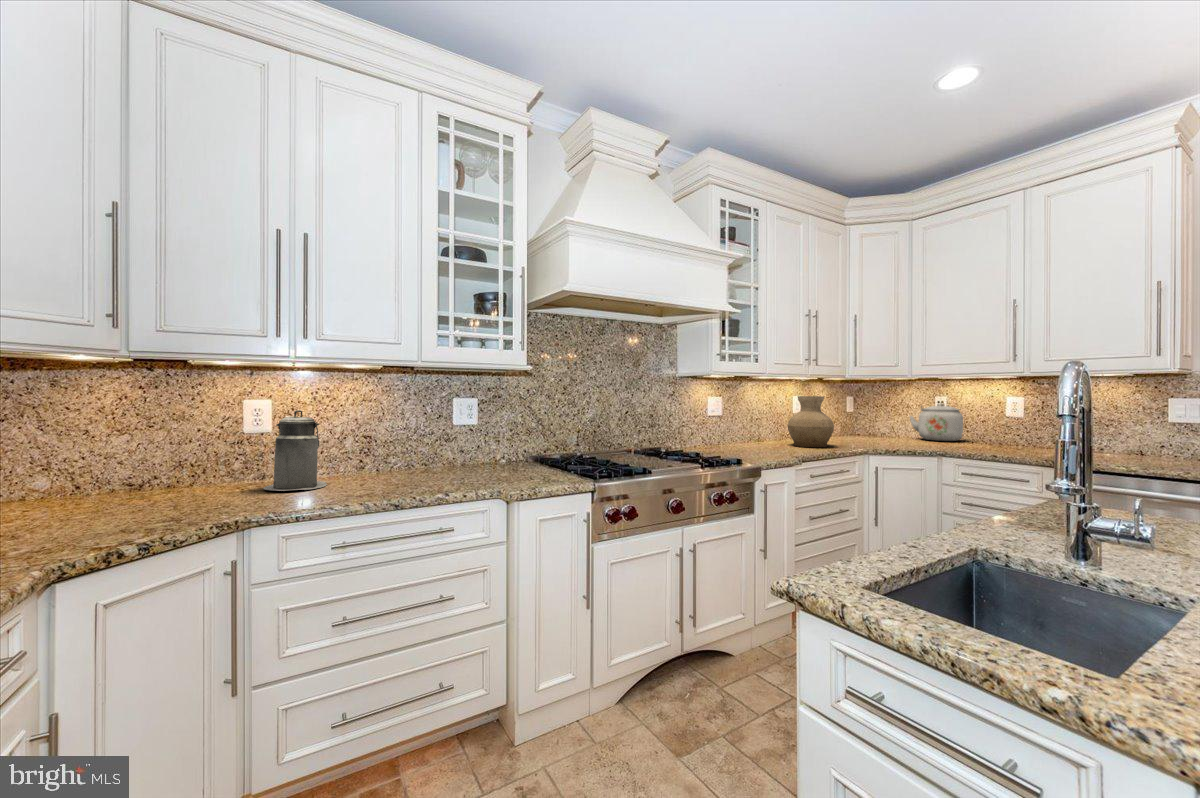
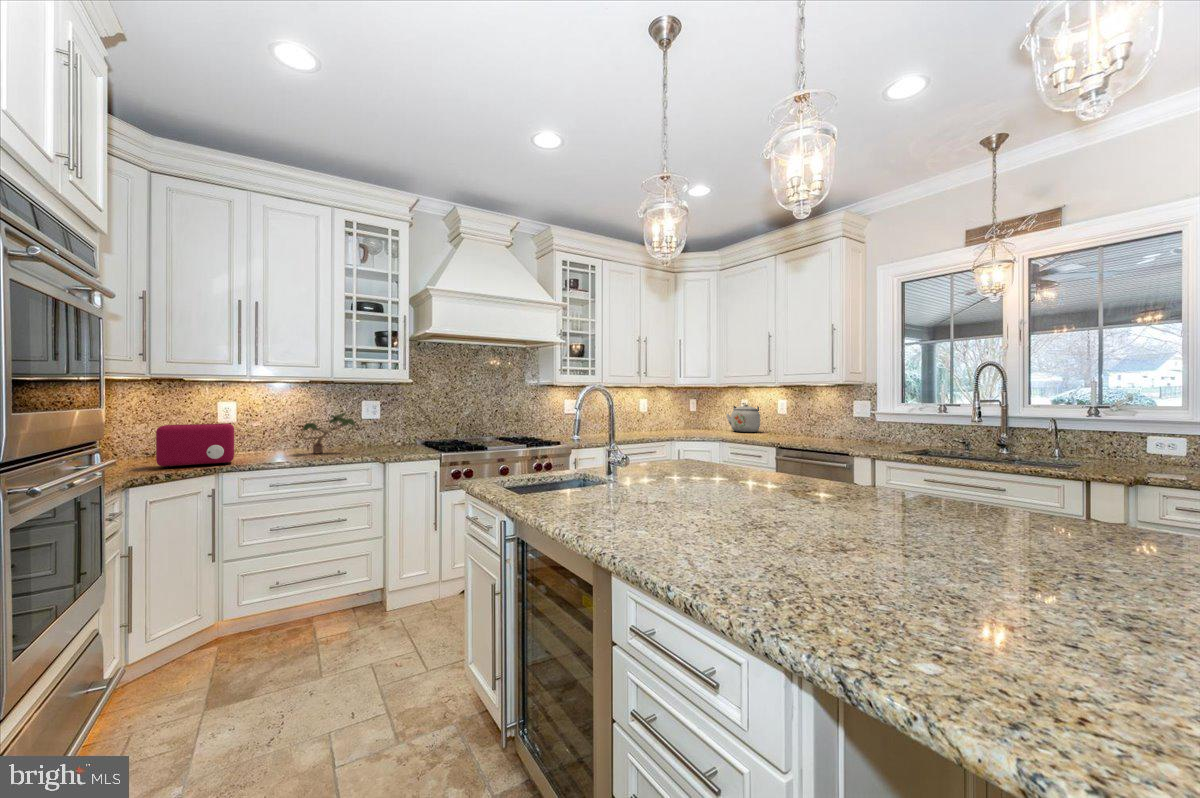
vase: present [787,396,834,447] -> none [623,399,654,436]
canister: present [263,410,327,491] -> none [230,409,271,457]
potted plant: none [365,414,465,481] -> present [303,413,355,453]
toaster: none [136,436,272,518] -> present [156,424,234,468]

